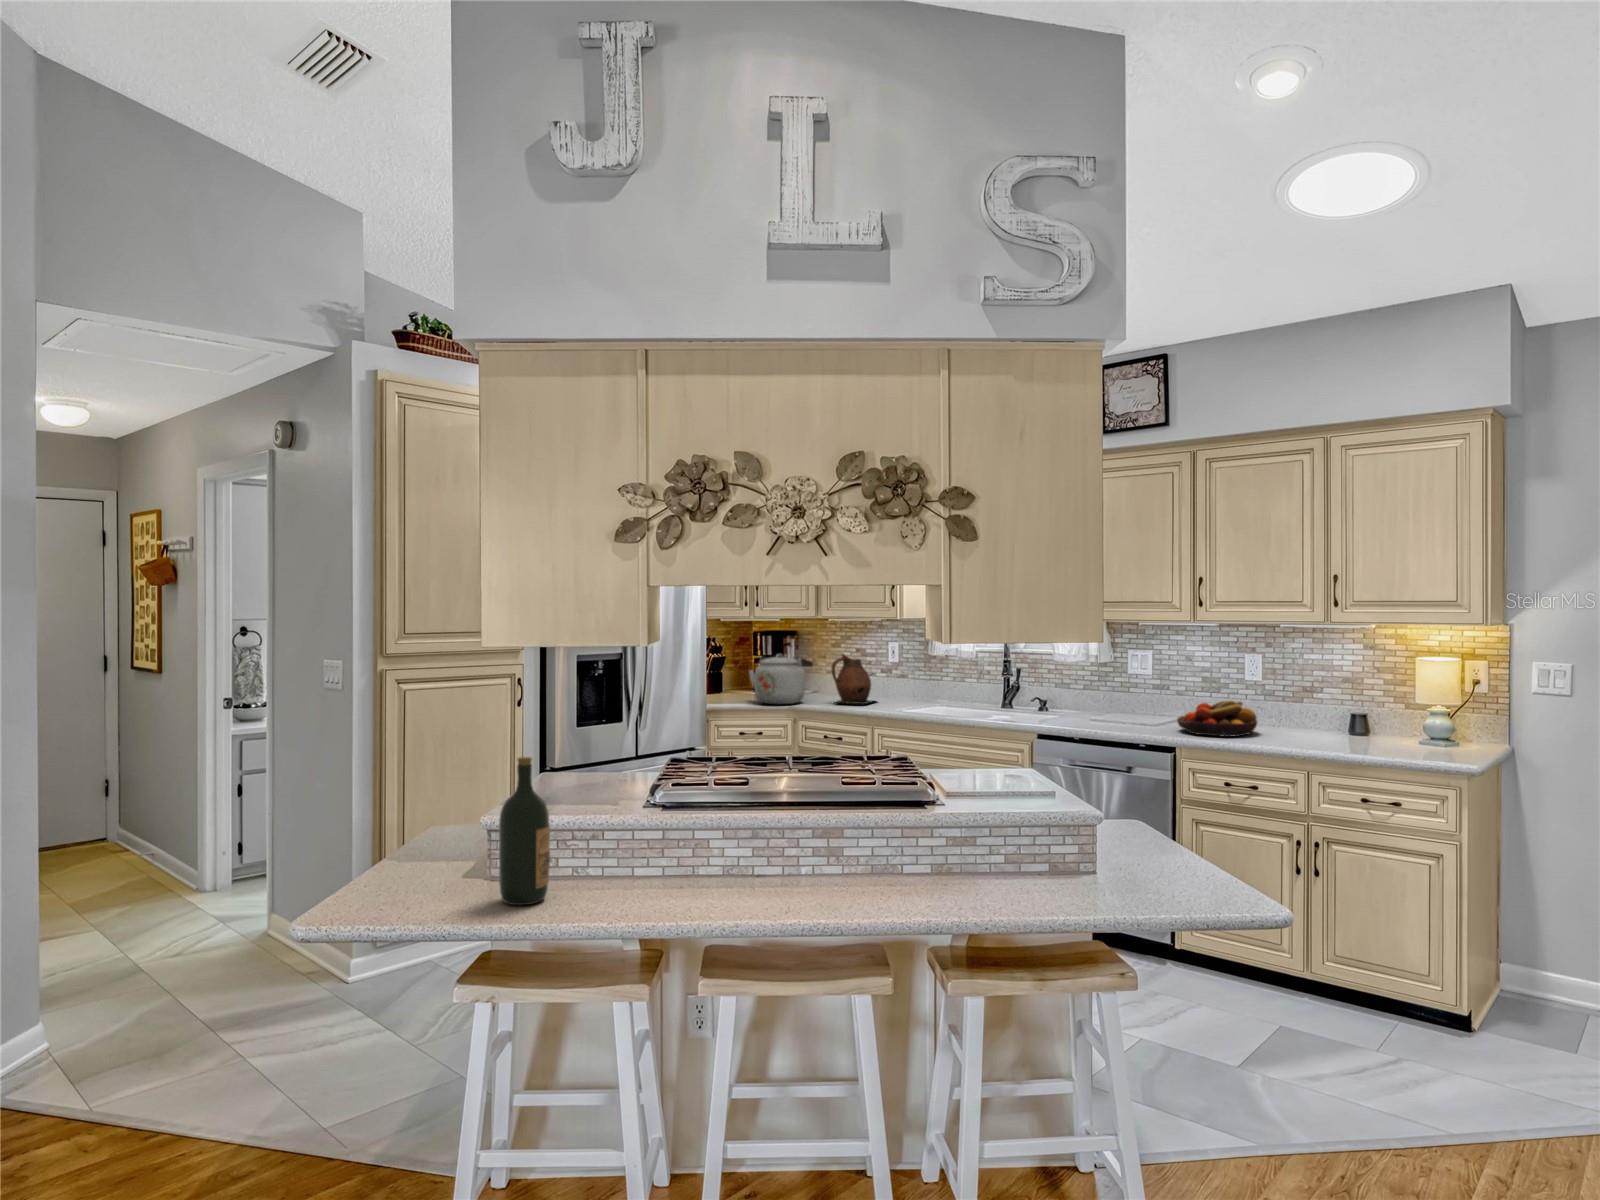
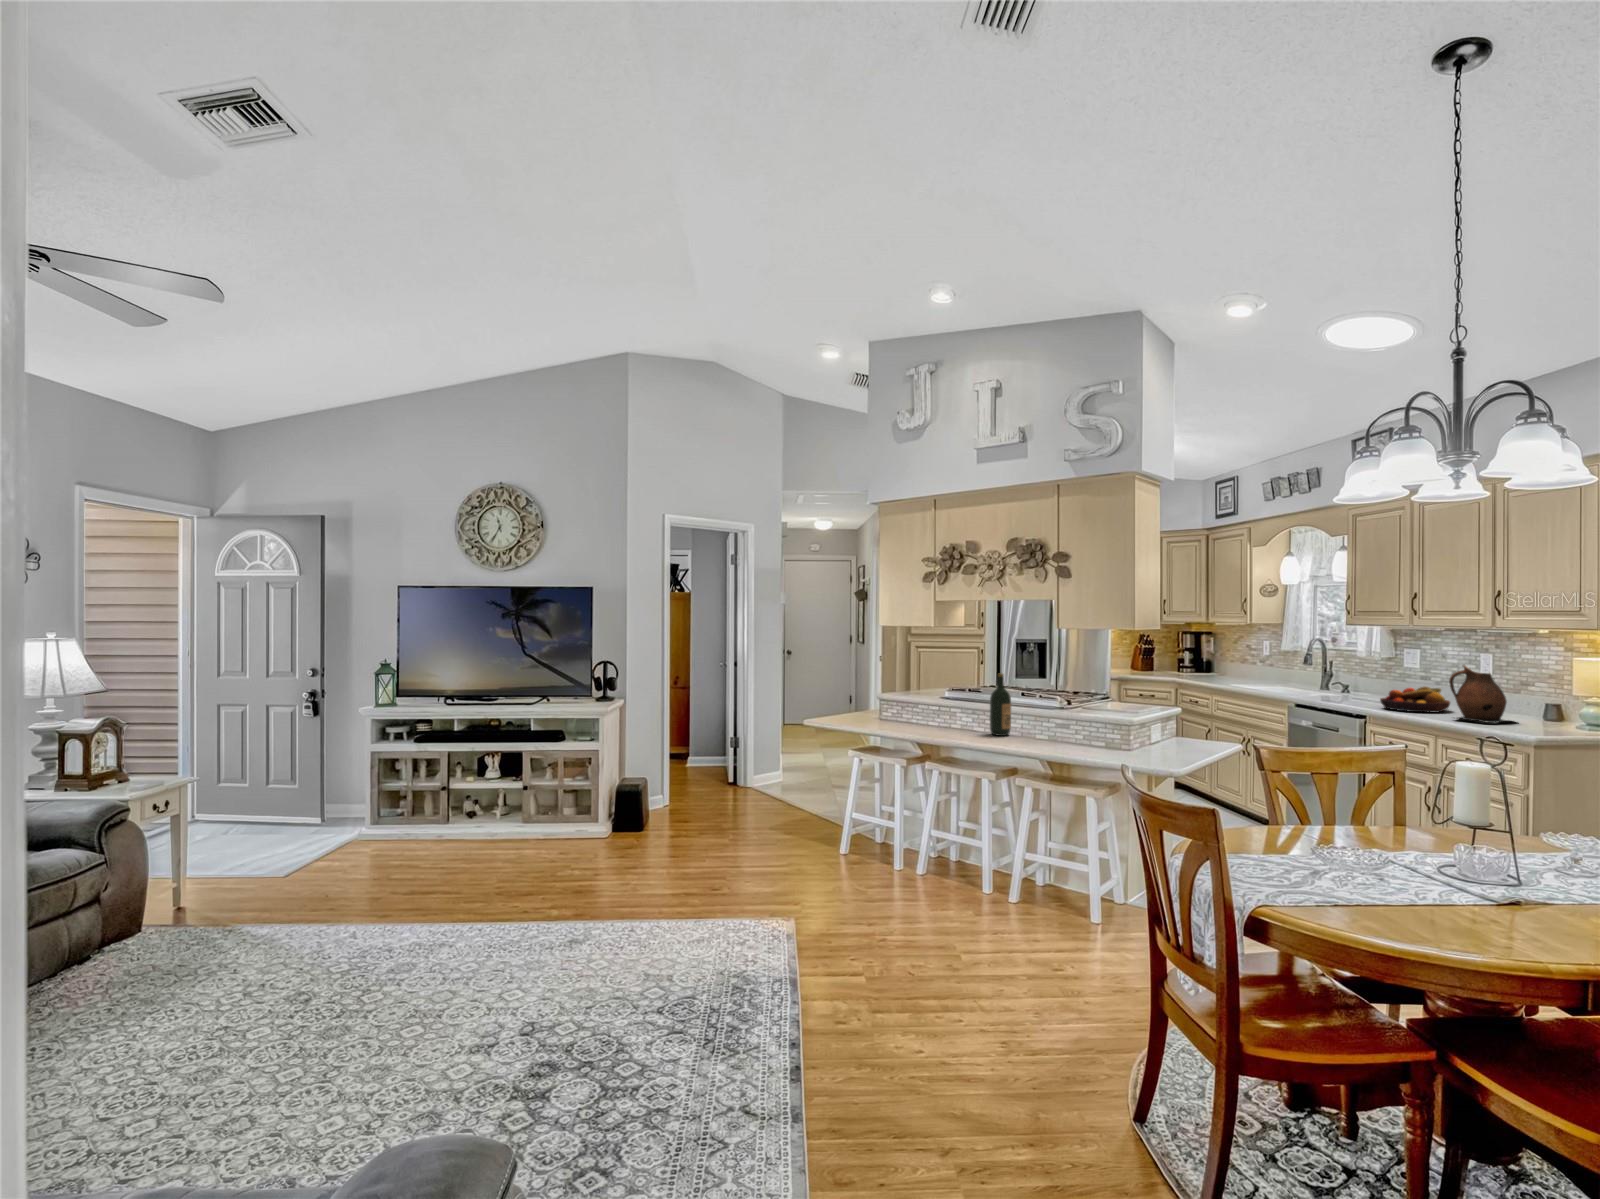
ceramic pitcher: present [832,653,874,704] -> present [1449,666,1511,723]
kettle: present [749,654,813,704] -> none [1151,645,1195,678]
wine bottle: present [499,757,550,905] -> present [990,673,1011,736]

